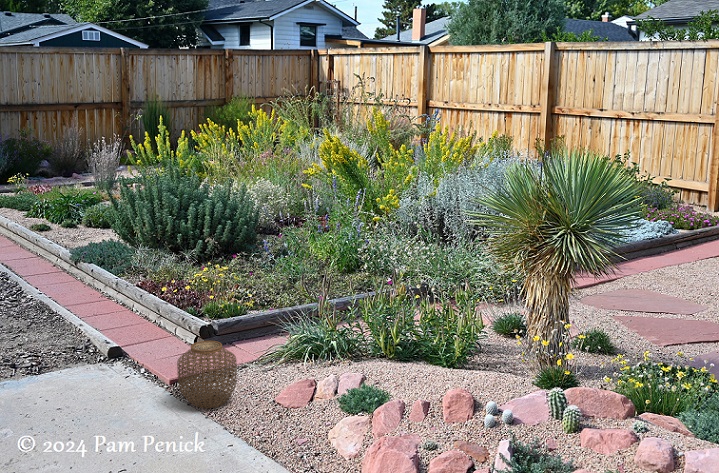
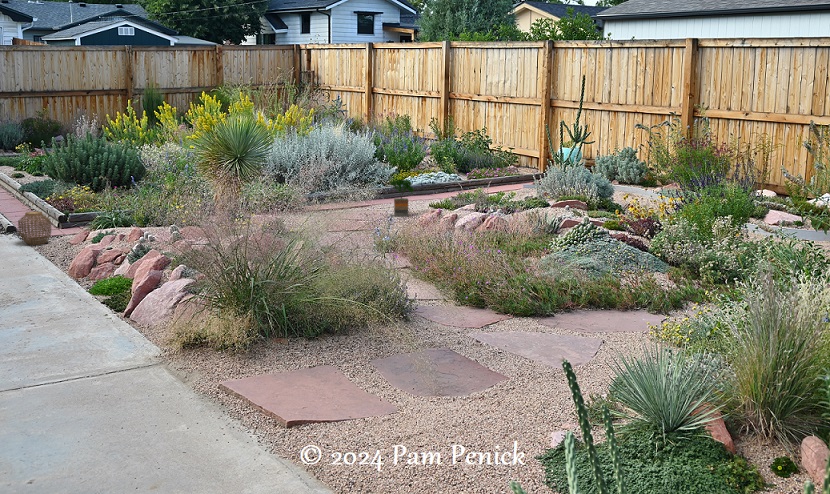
potted tree: none [660,238,706,295] -> present [391,179,414,216]

